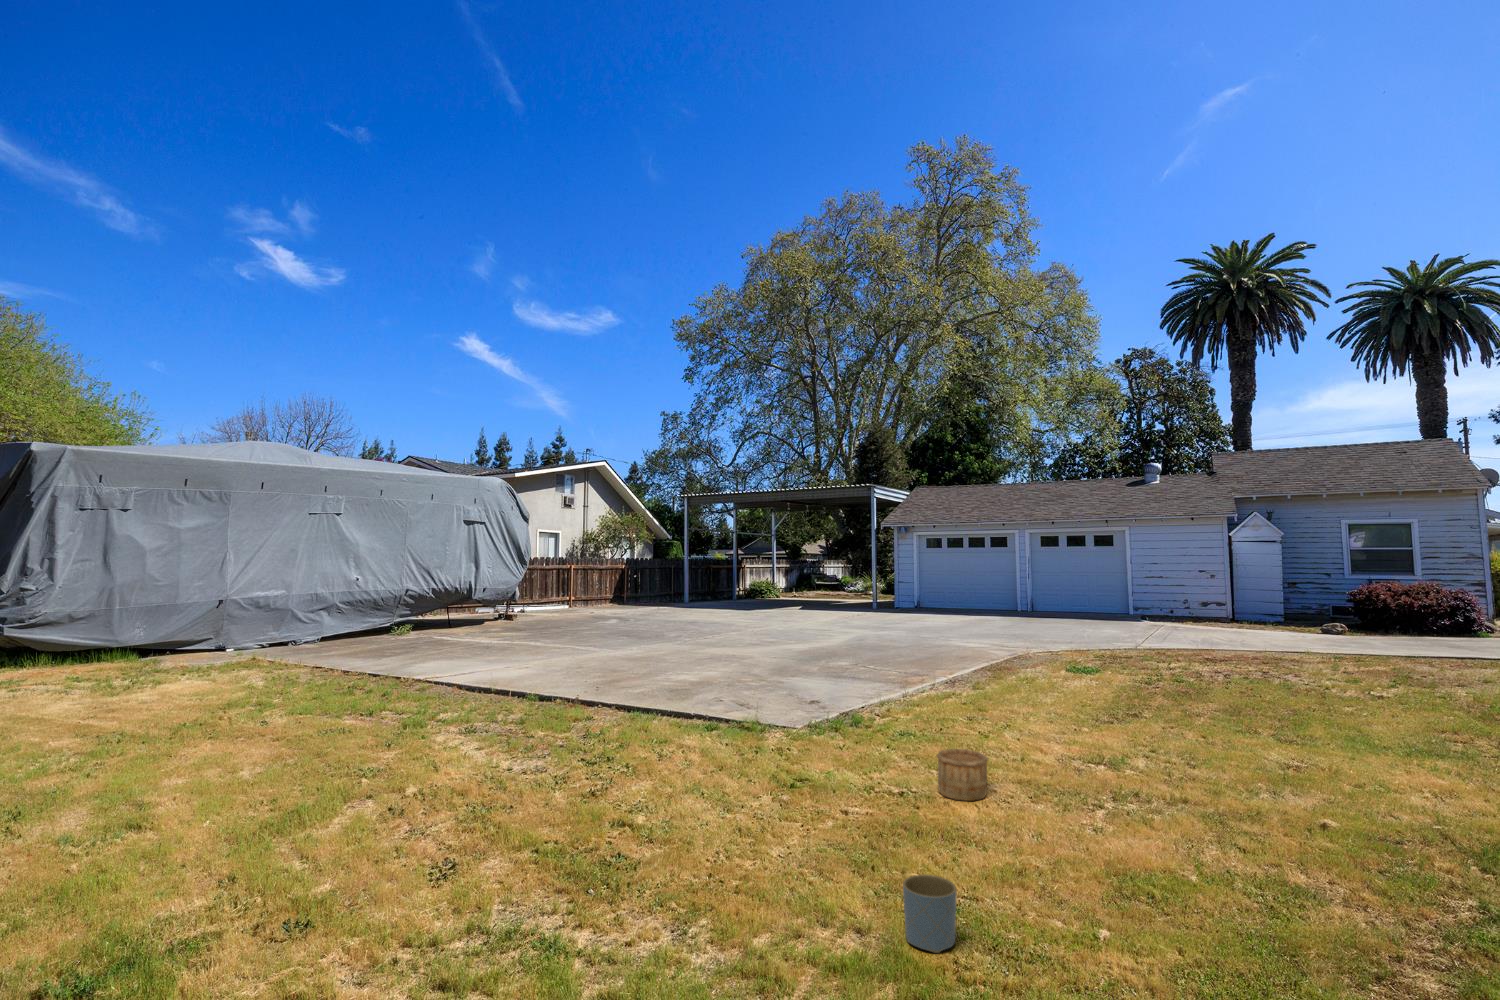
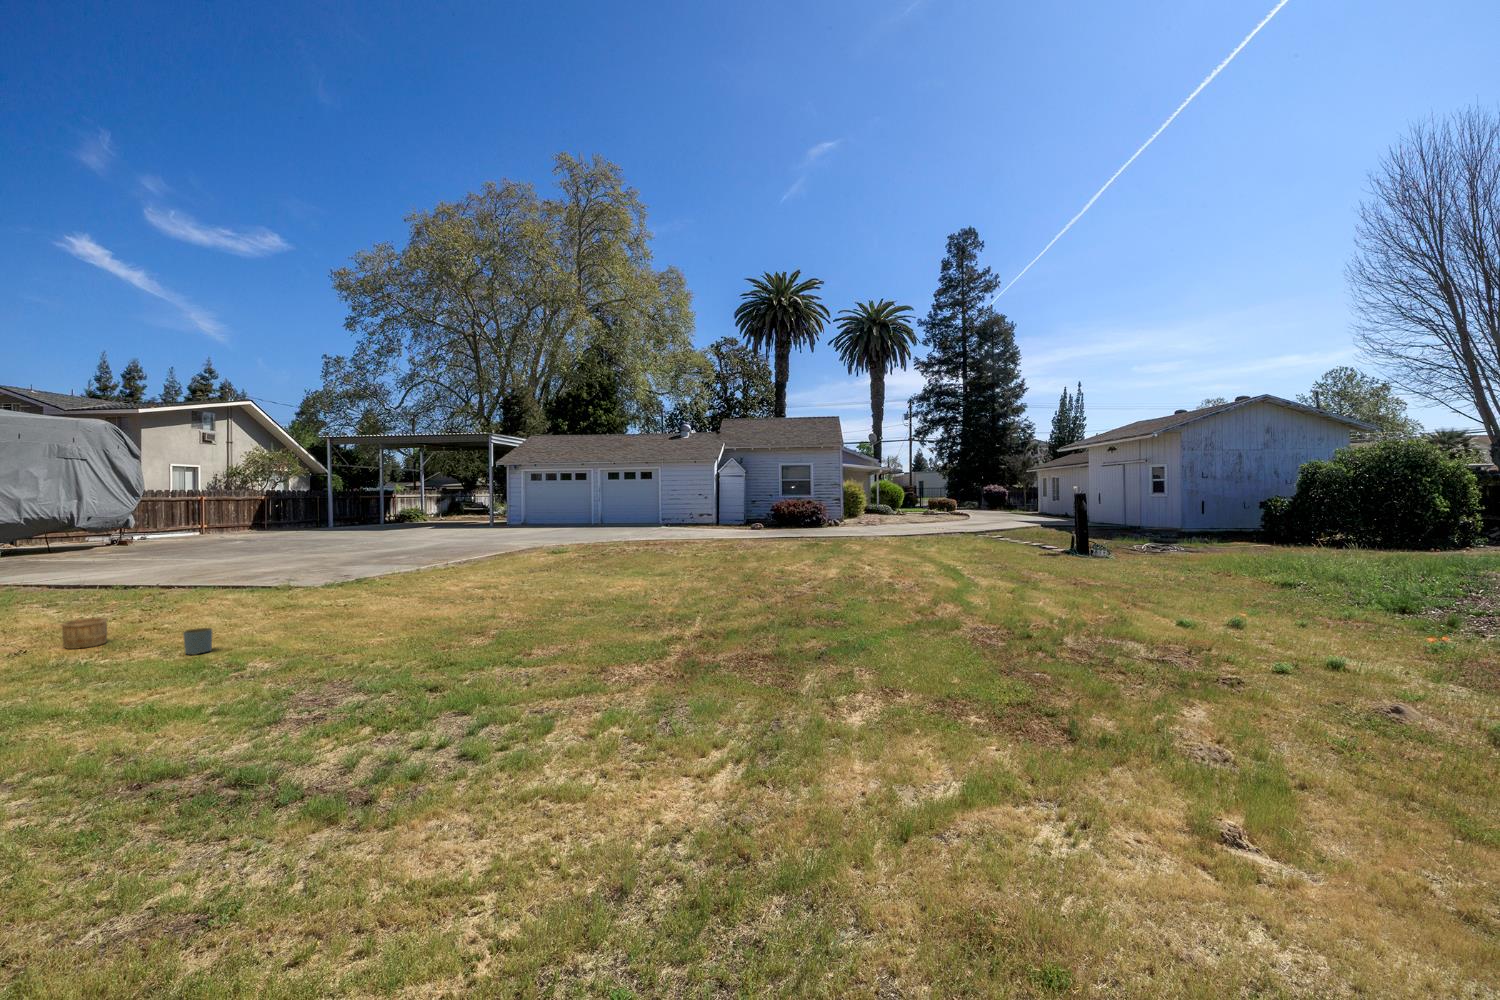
wooden bucket: present [937,749,988,801] -> present [61,618,107,649]

